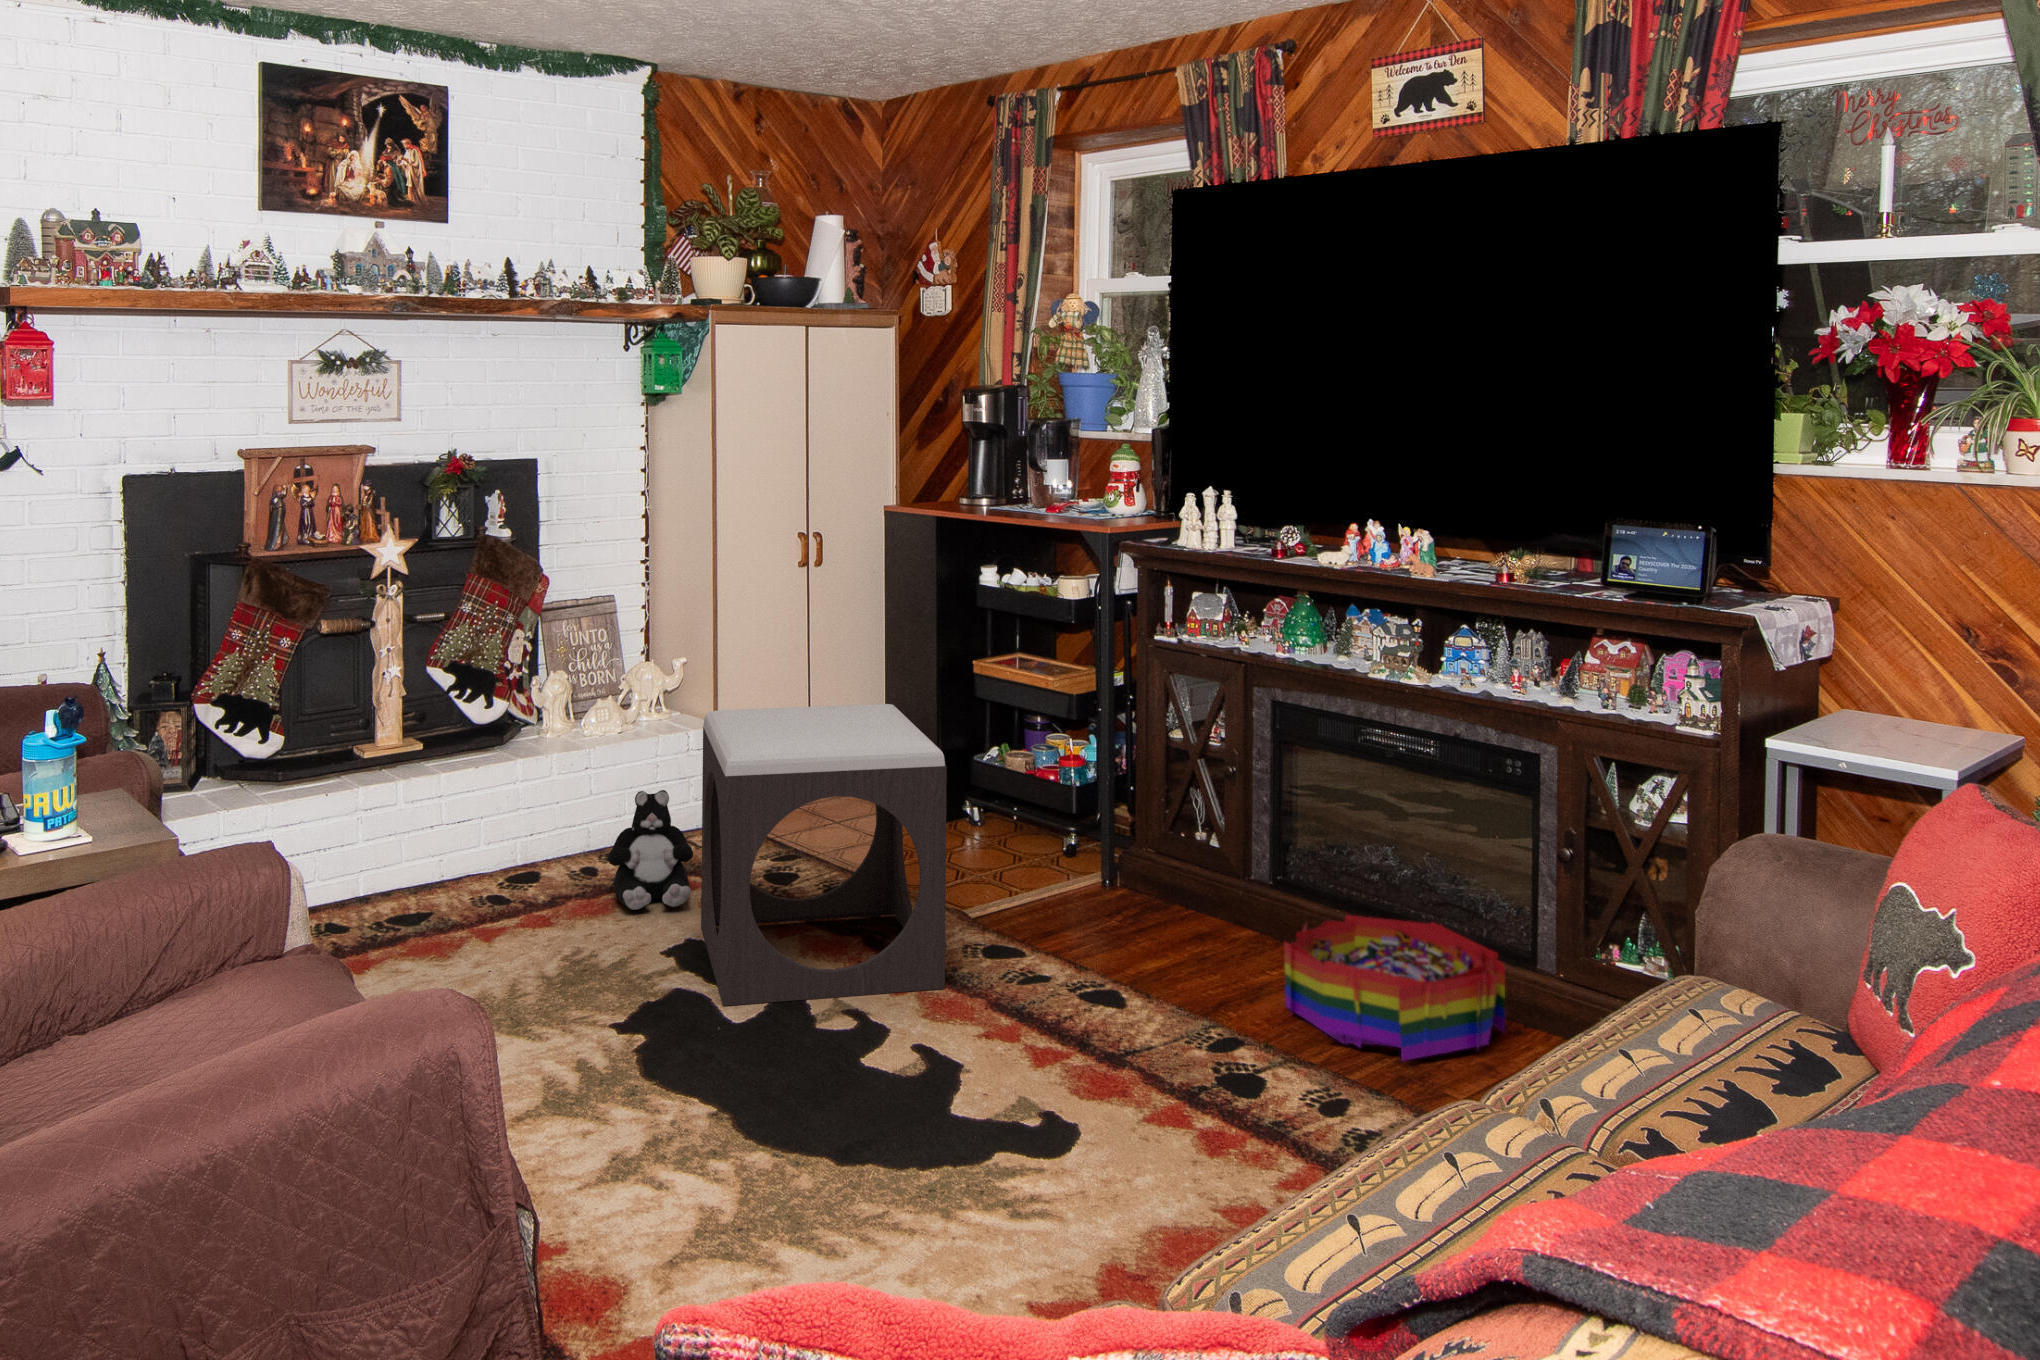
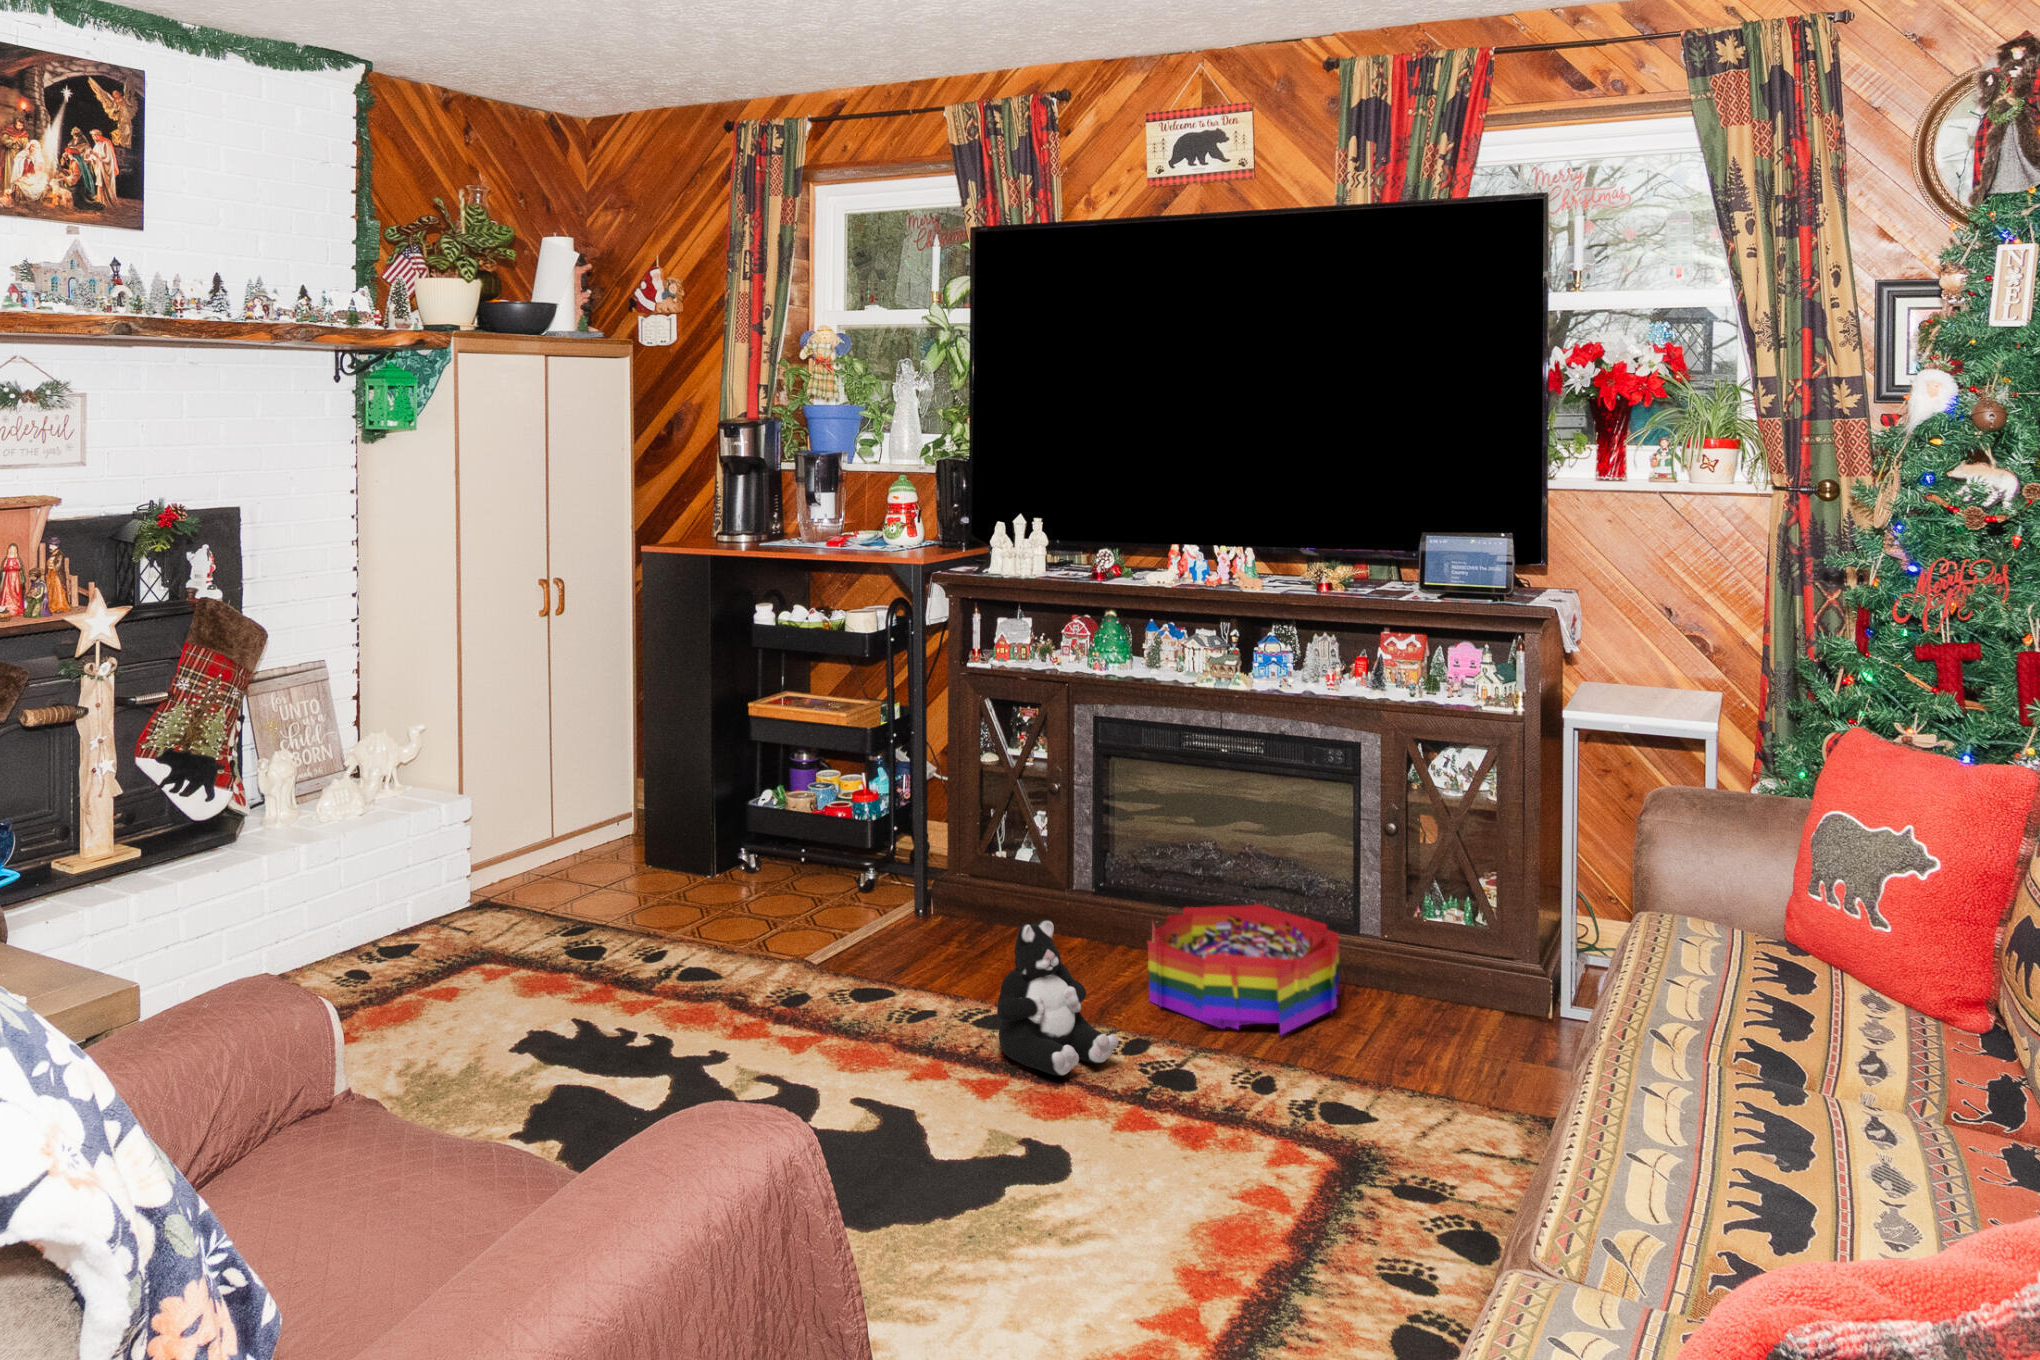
footstool: present [701,704,947,1006] -> none [532,750,833,1096]
plush toy: present [608,790,693,910] -> present [997,919,1118,1075]

